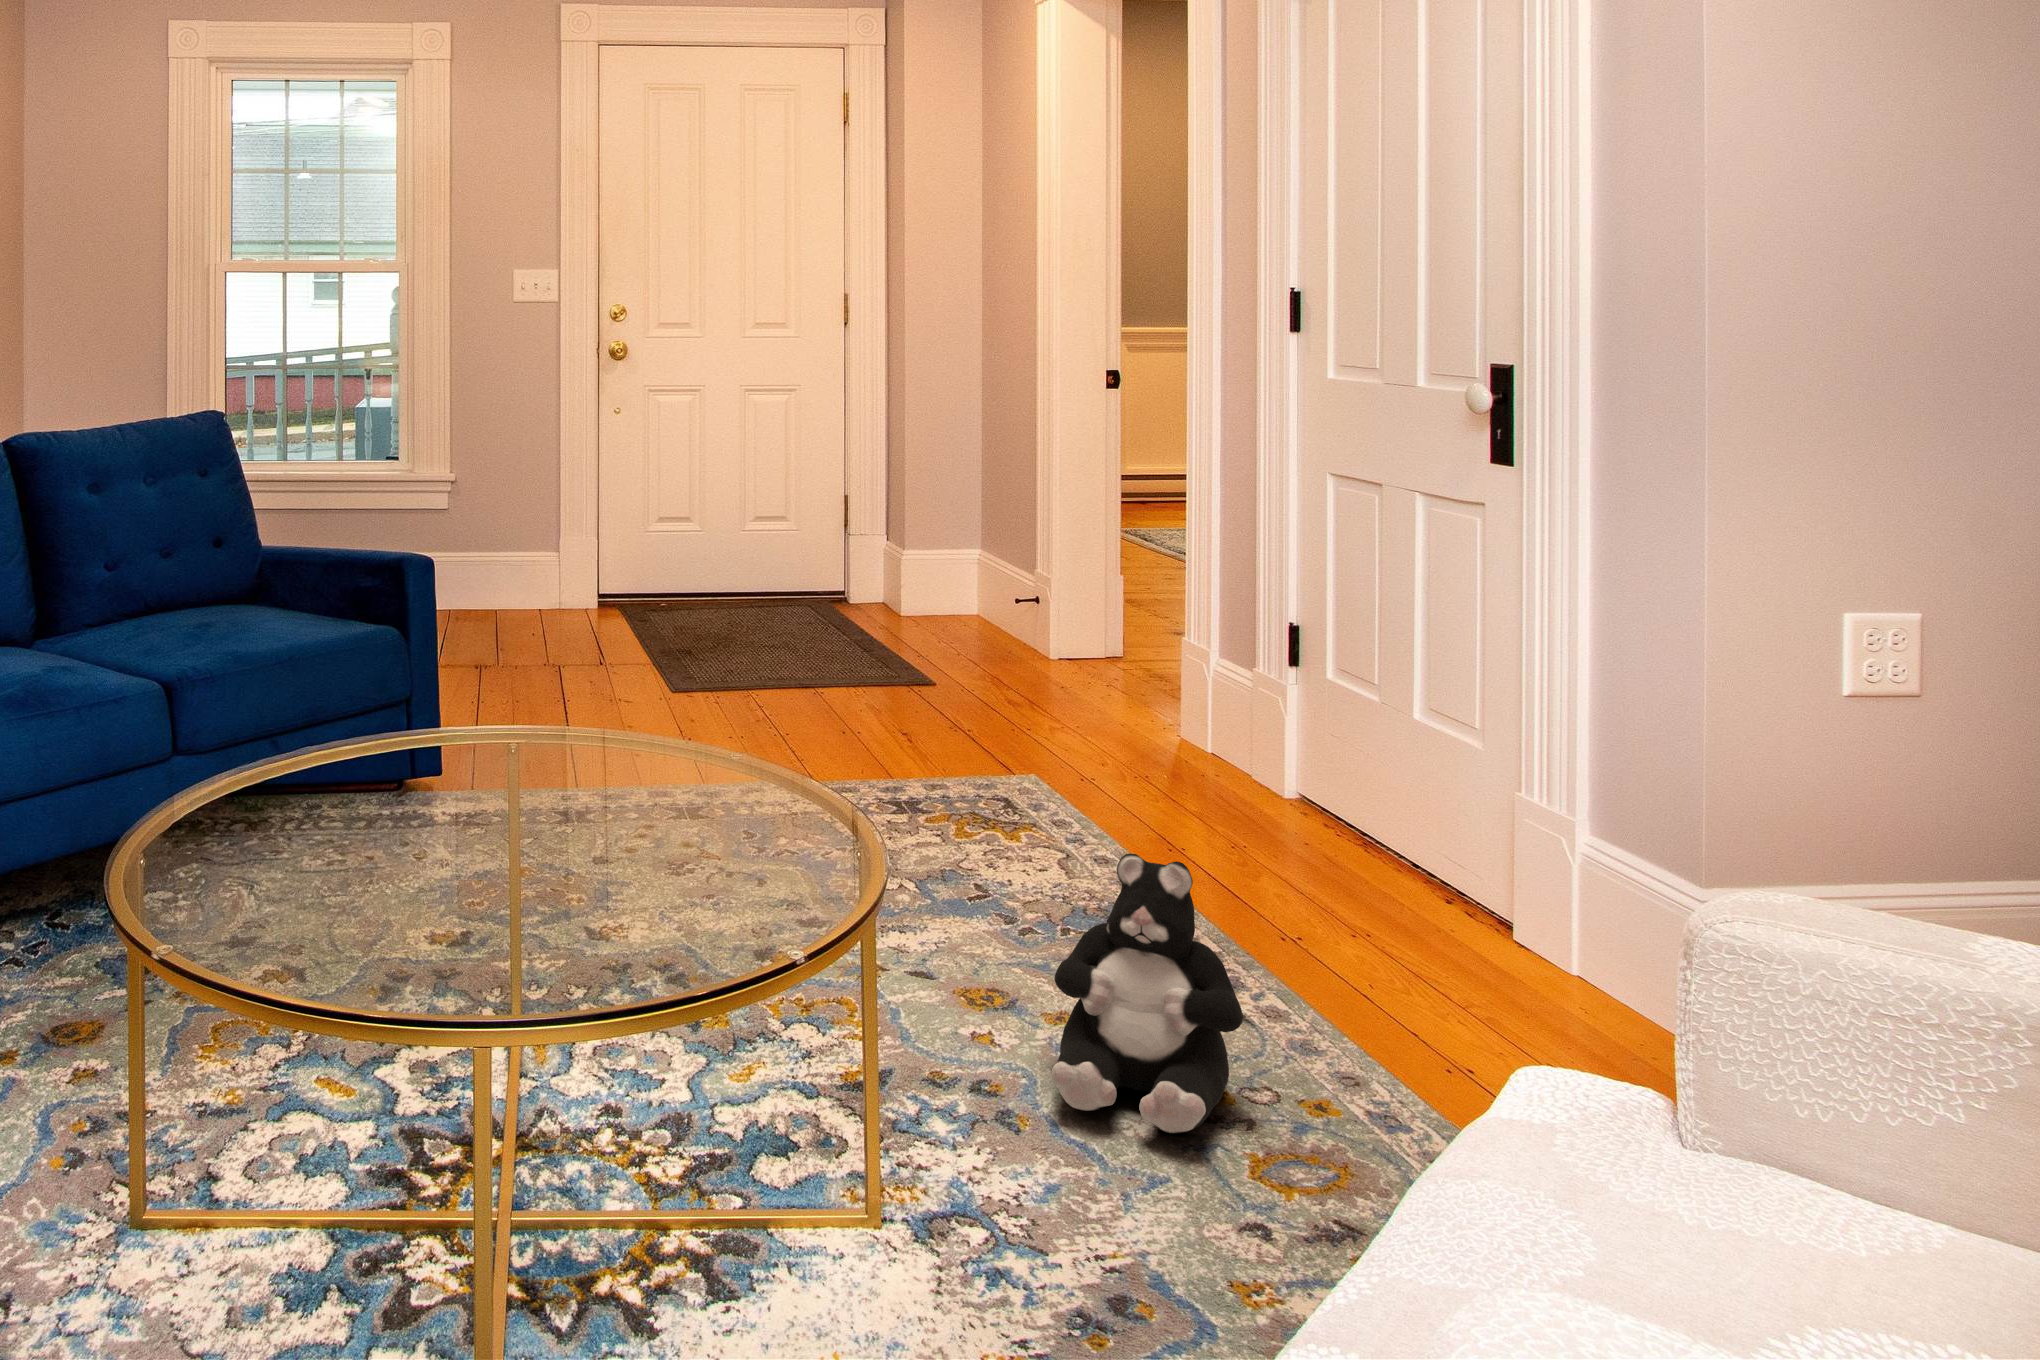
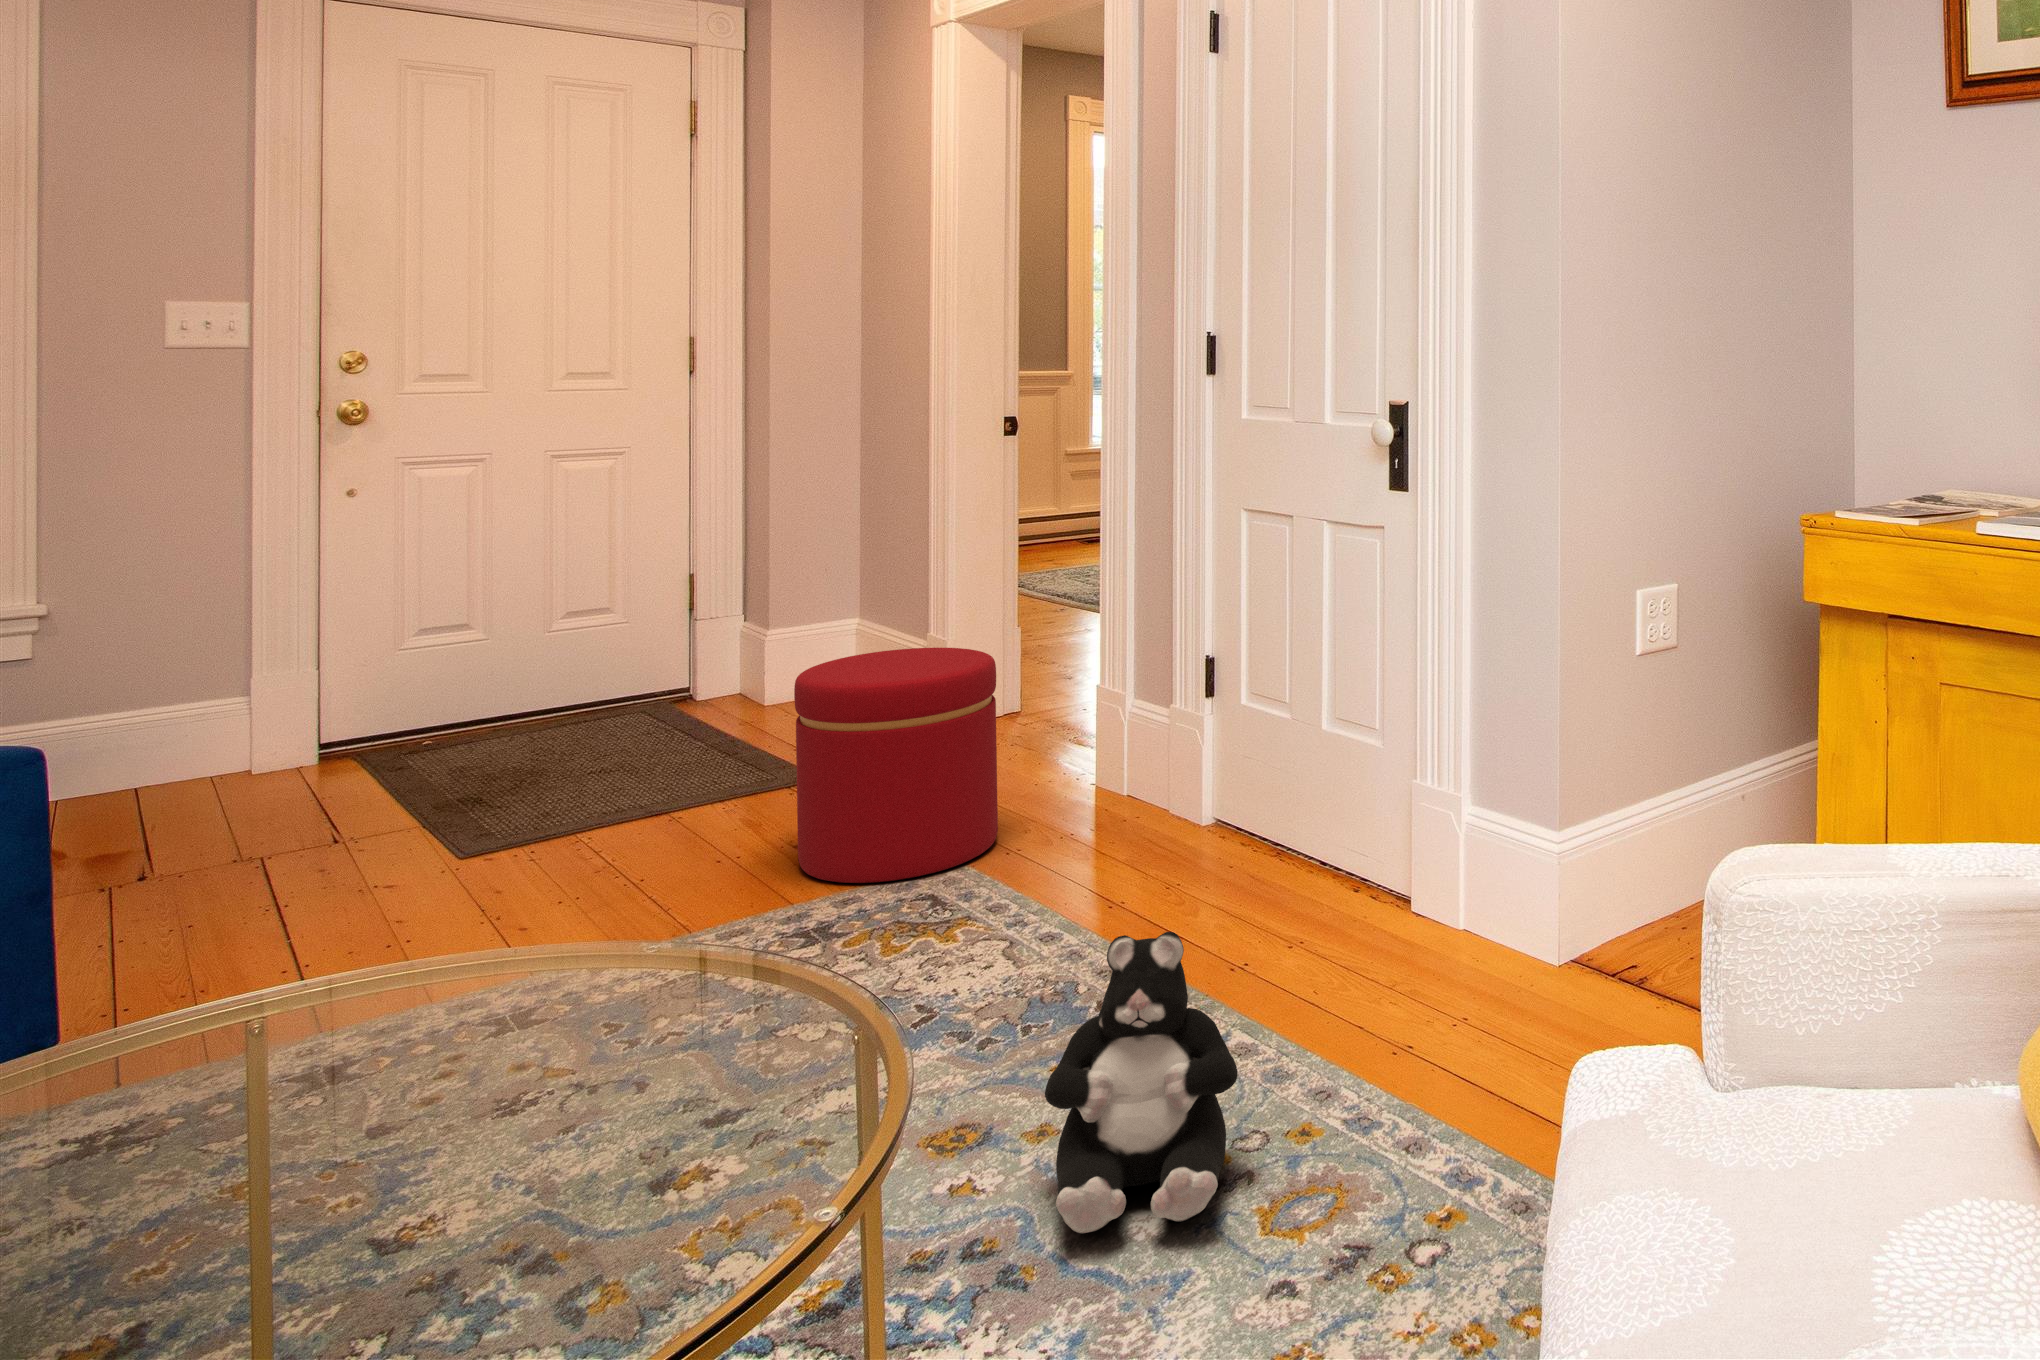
ottoman: none [903,573,1078,781] -> present [794,648,998,883]

